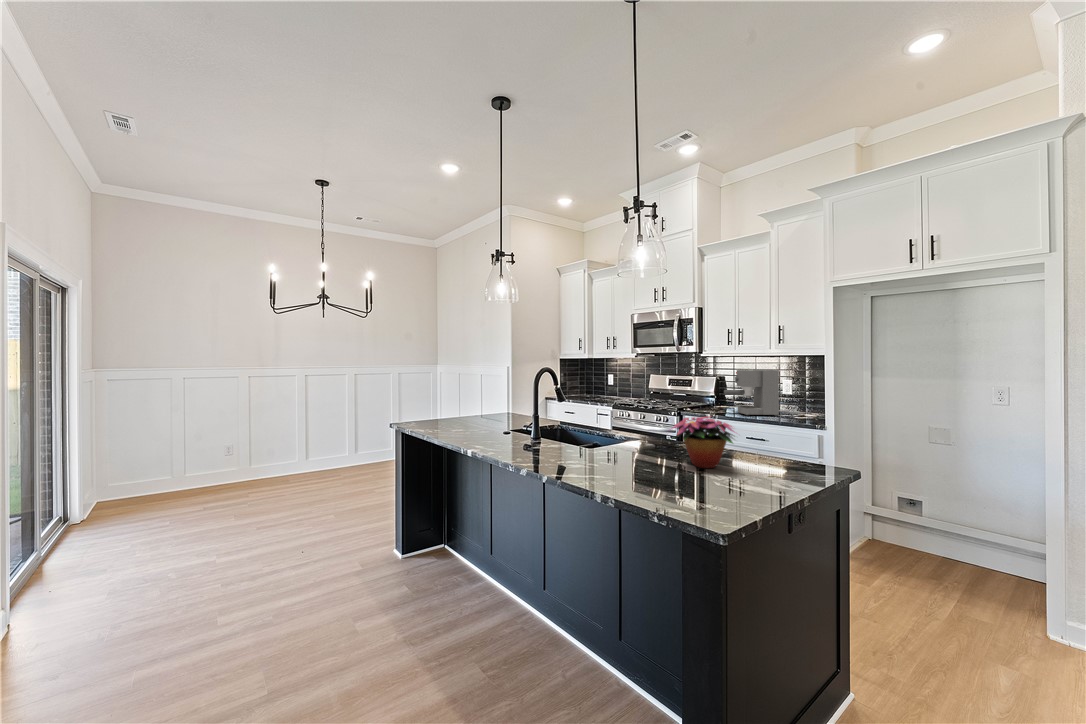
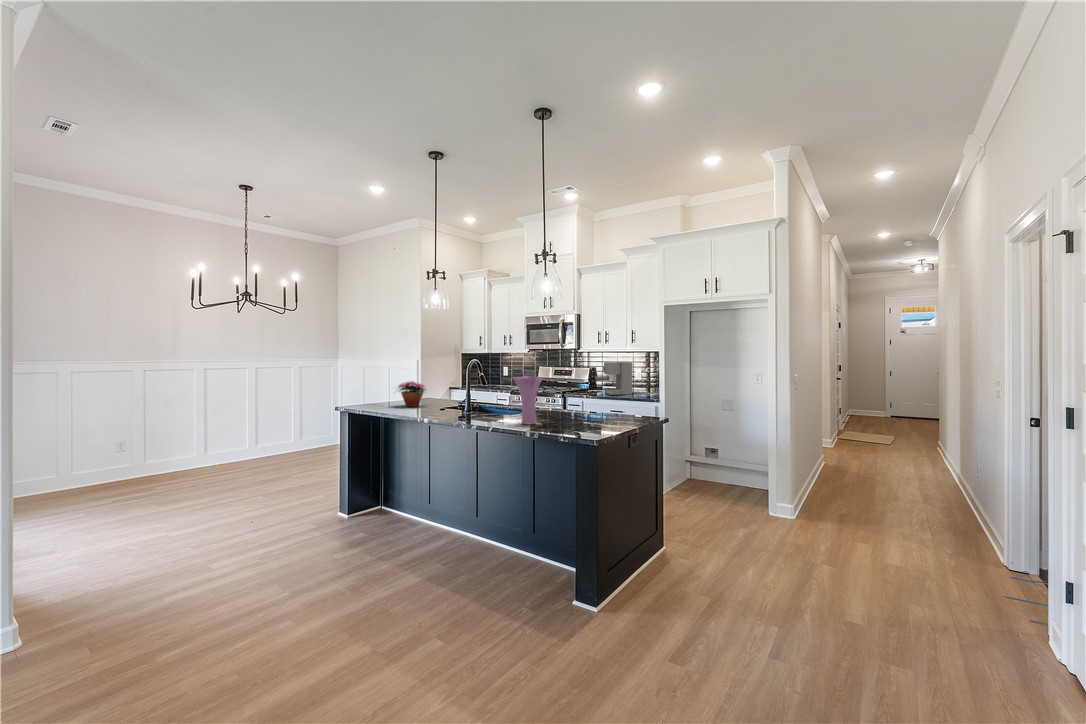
vase: none [583,392,632,470] -> present [513,376,543,425]
flower arrangement: present [671,416,735,468] -> present [398,381,426,407]

